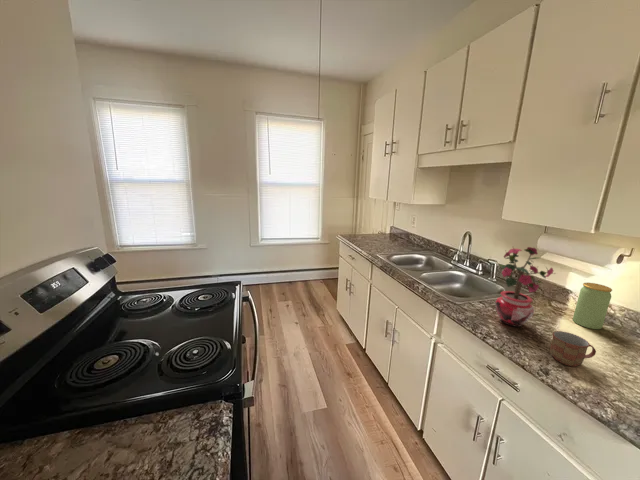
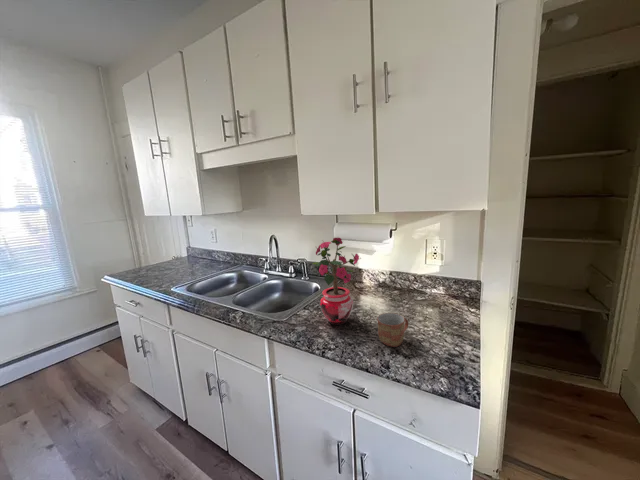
jar: present [573,283,612,329] -> none [374,258,394,299]

